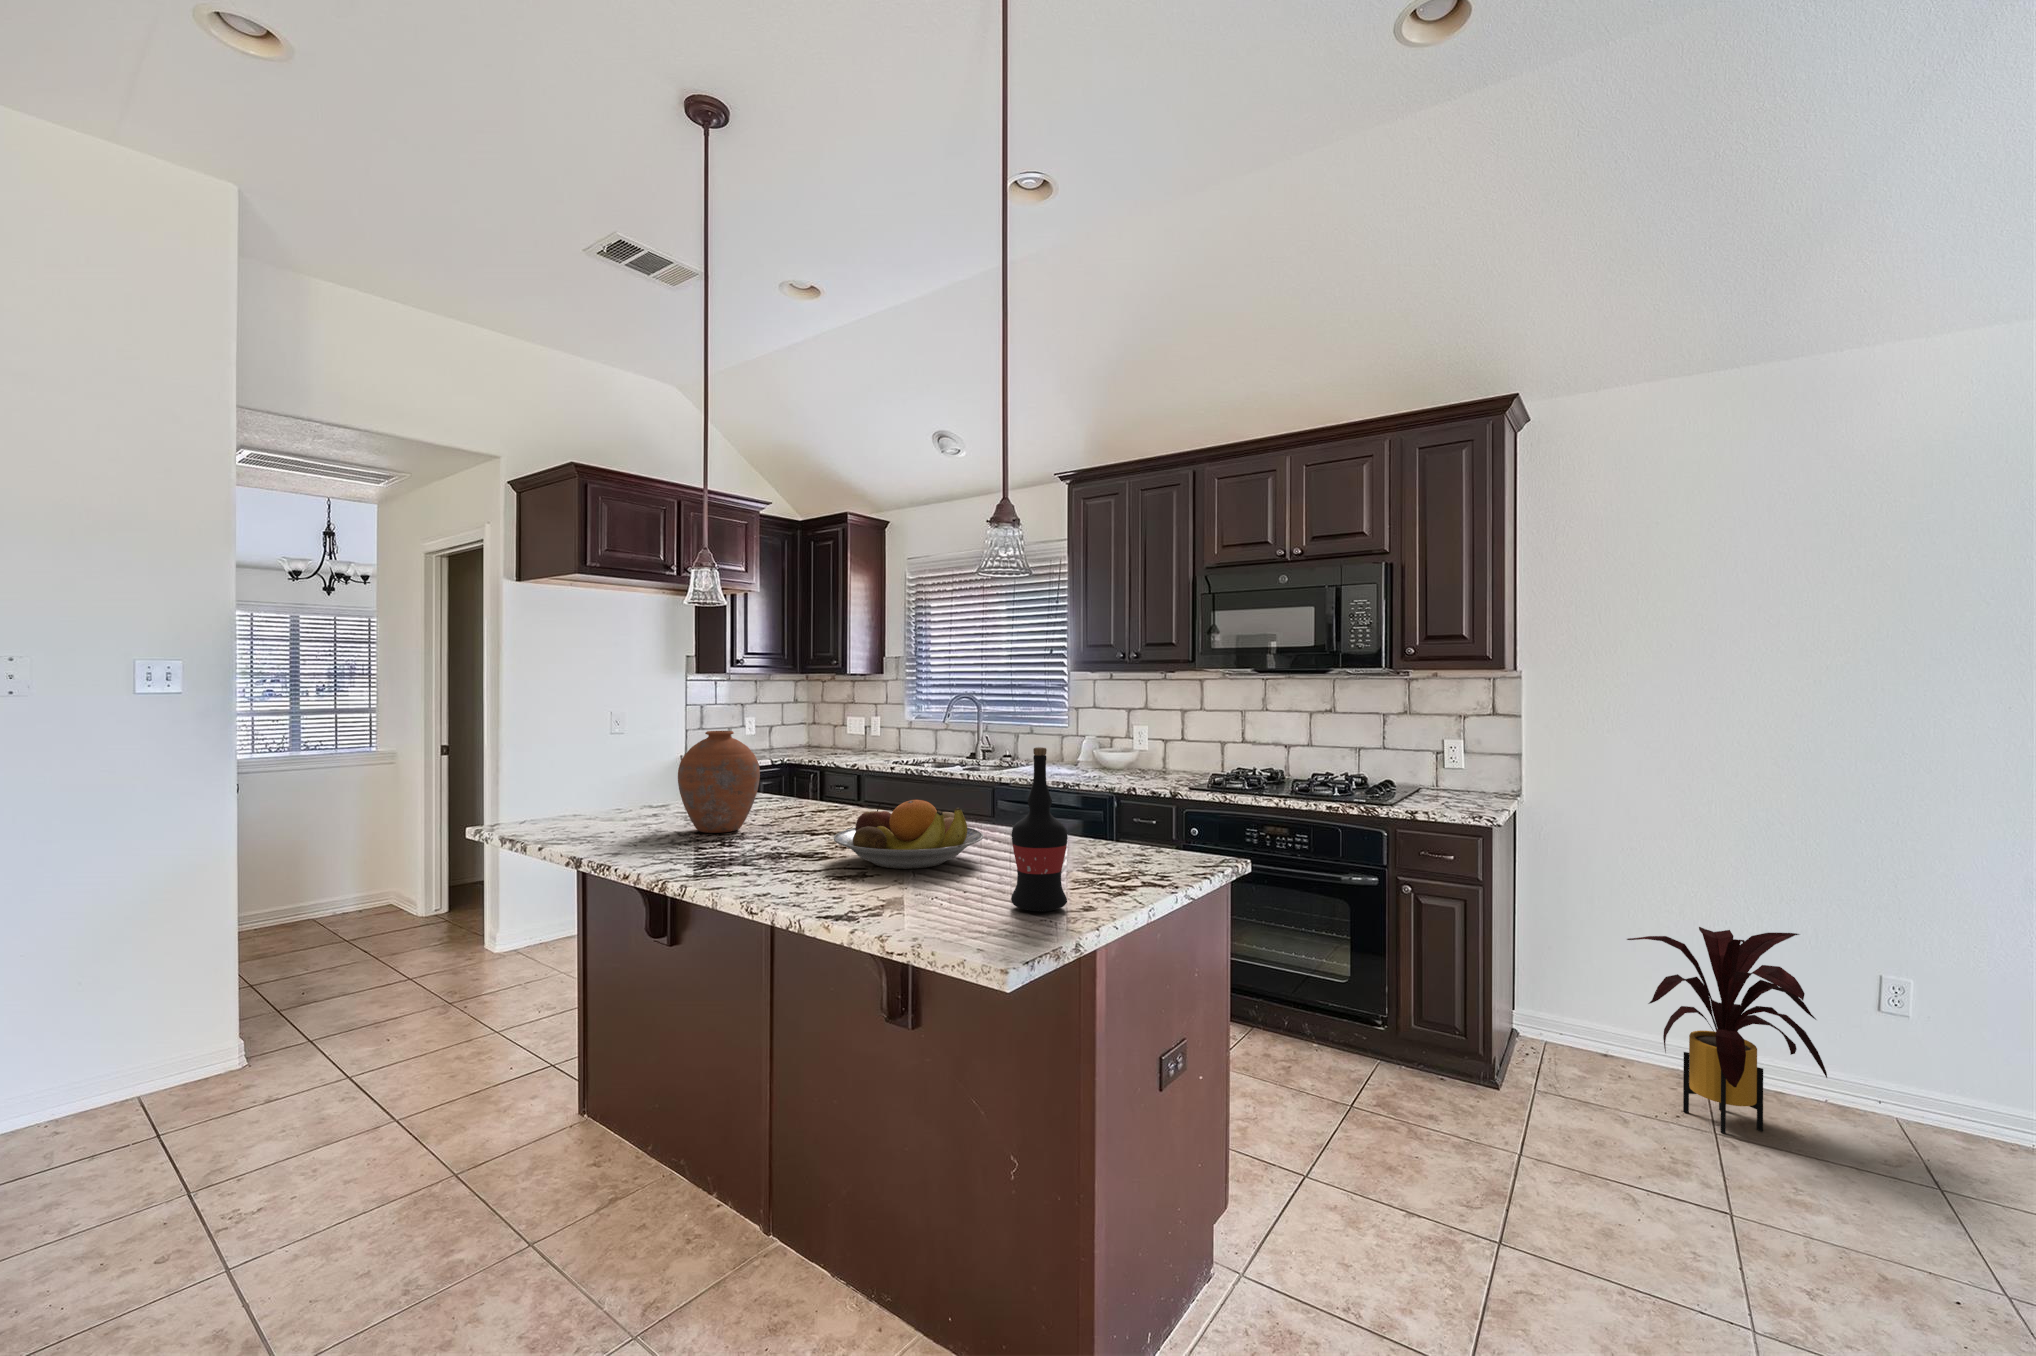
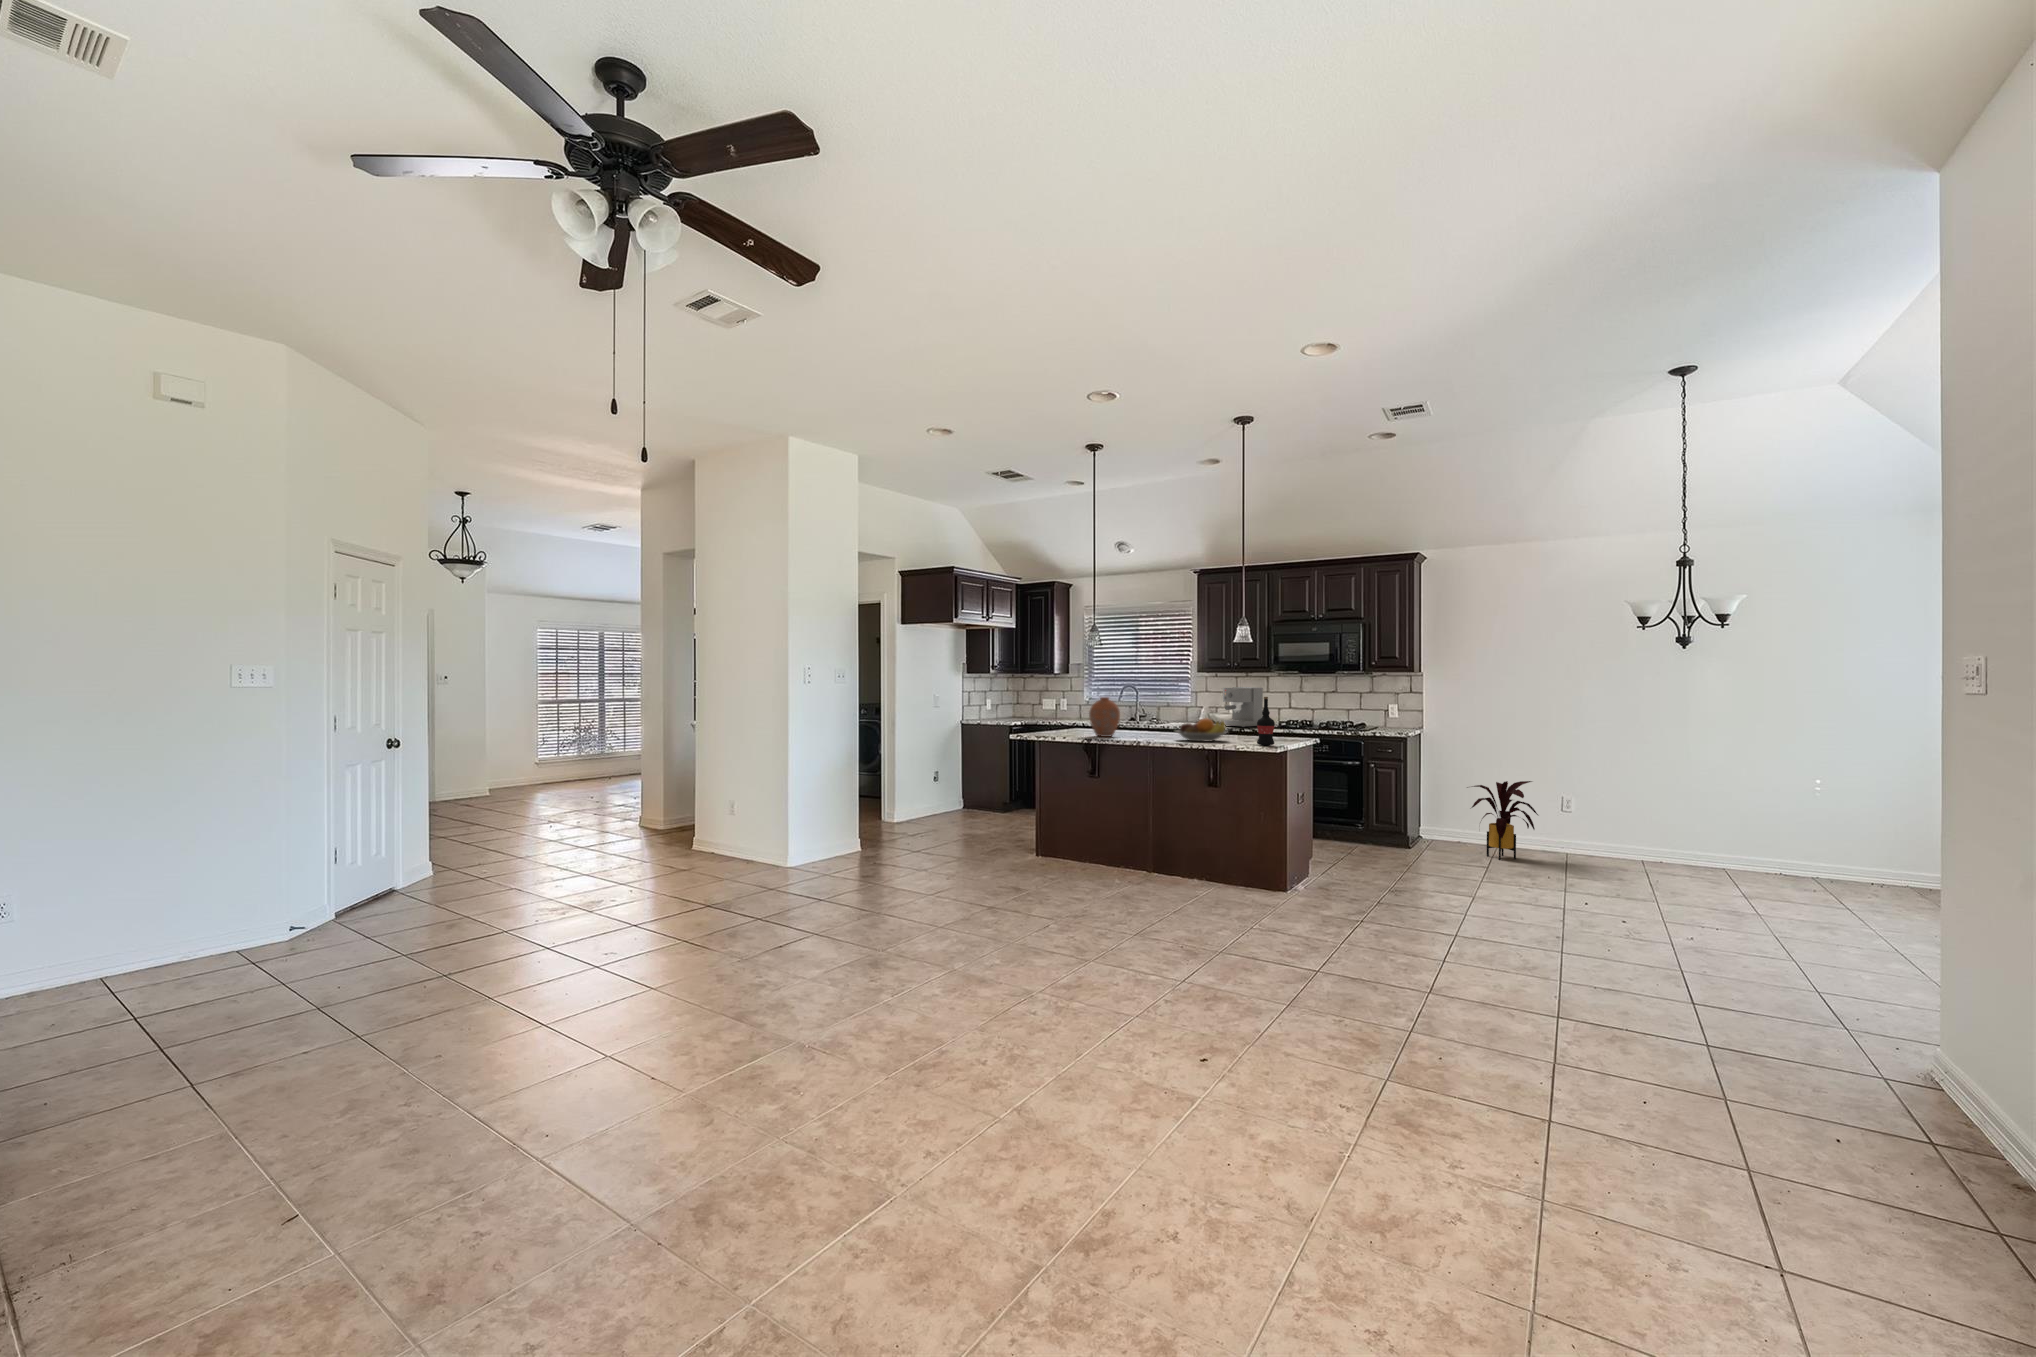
coffee maker: none [1106,700,1187,781] -> present [1223,687,1263,727]

